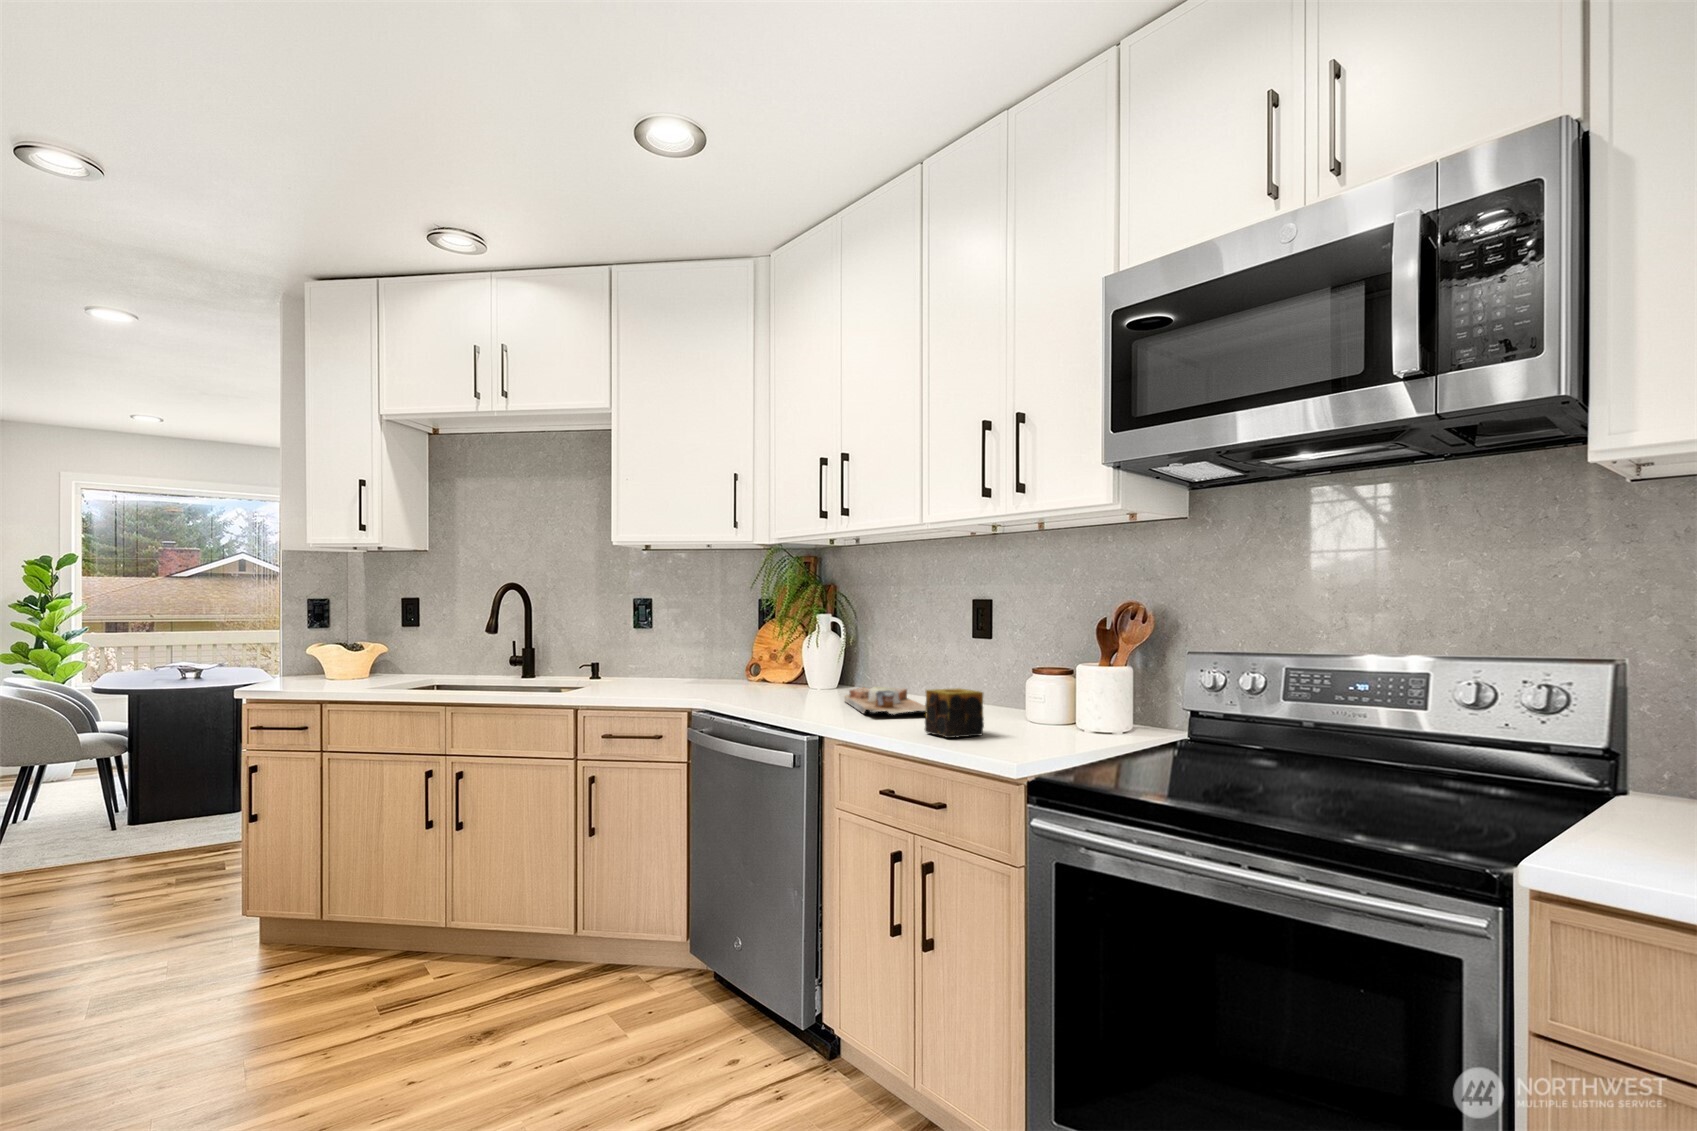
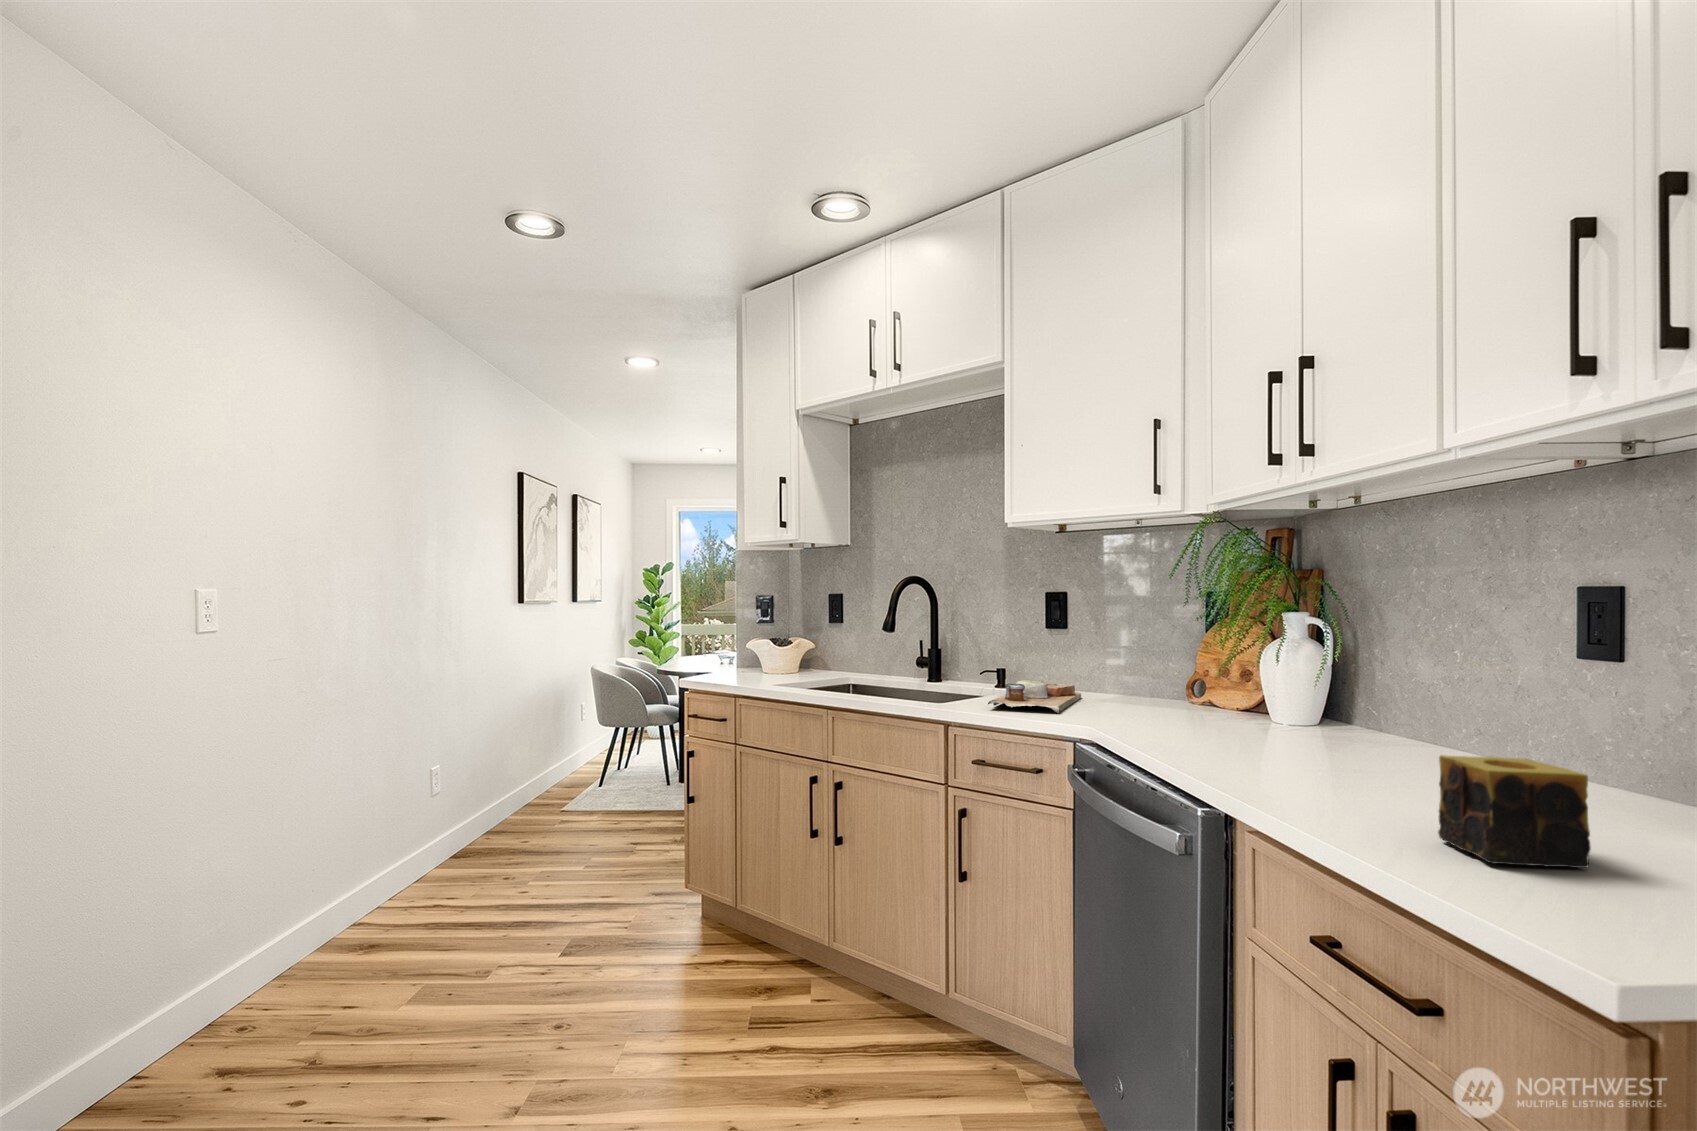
cutting board: present [845,687,926,714] -> present [988,680,1081,713]

